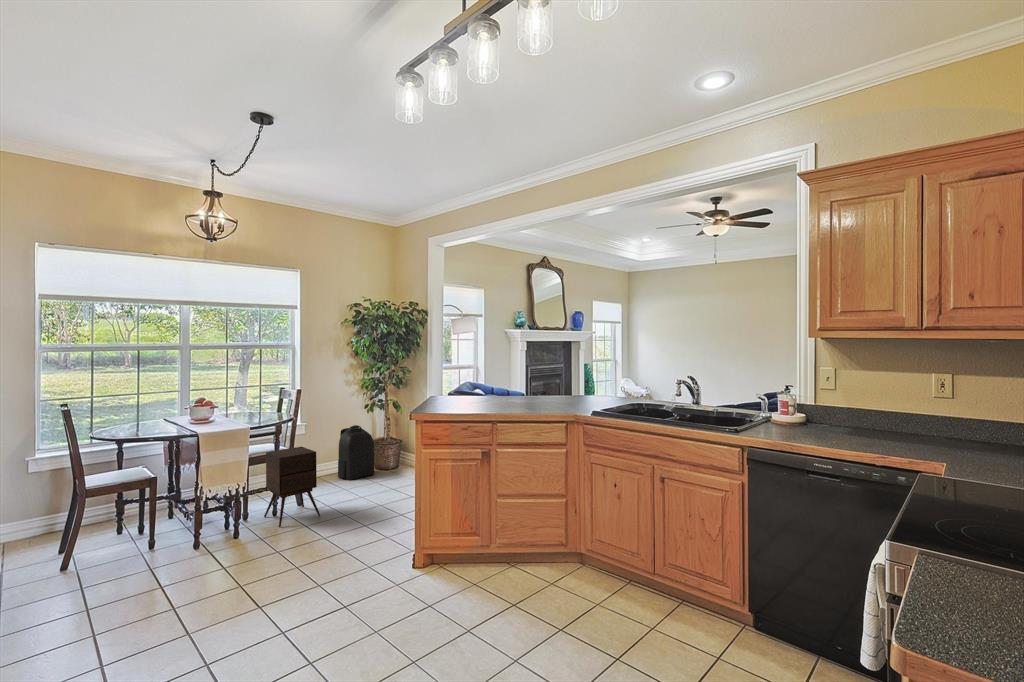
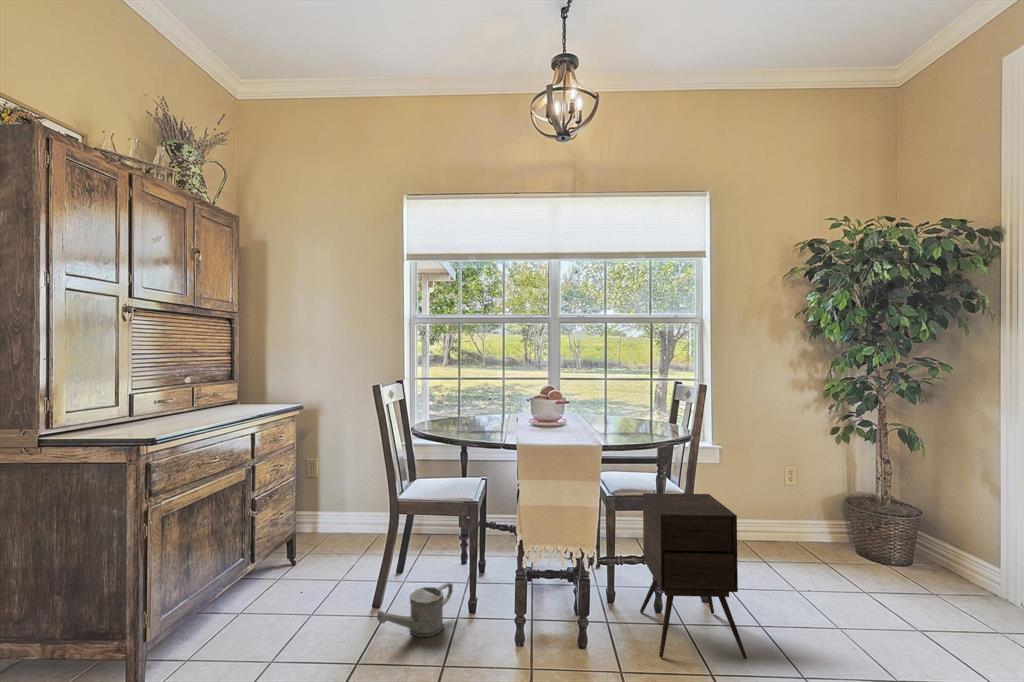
backpack: present [338,425,375,480] -> none [780,463,858,568]
watering can: none [96,531,138,564] -> present [377,582,453,637]

